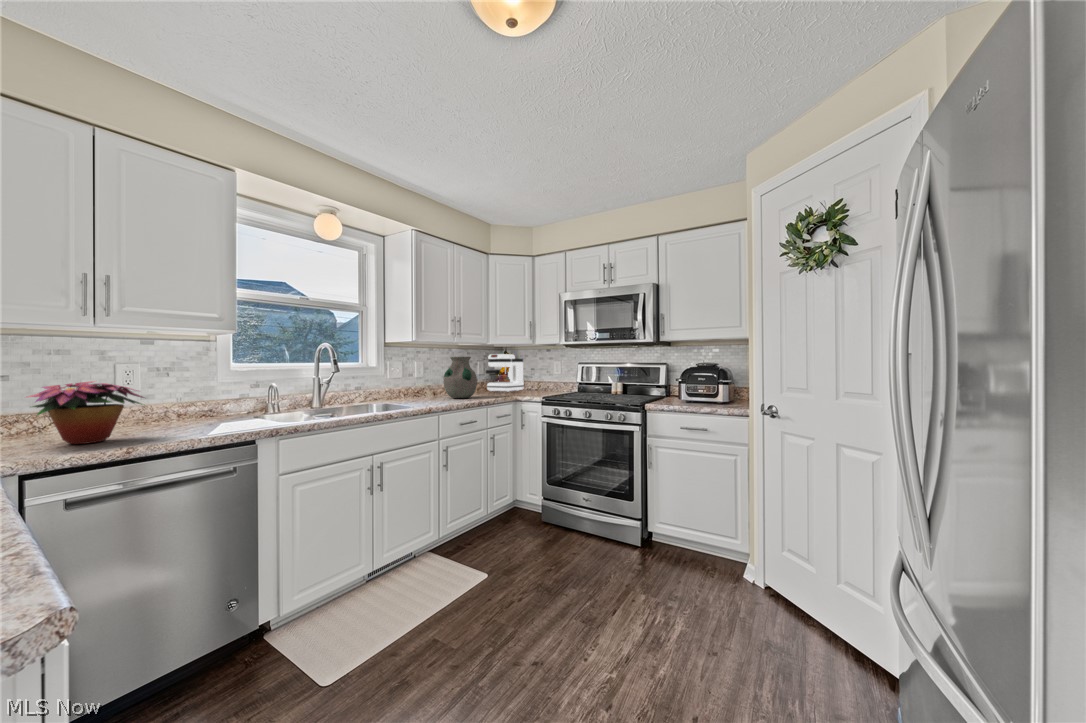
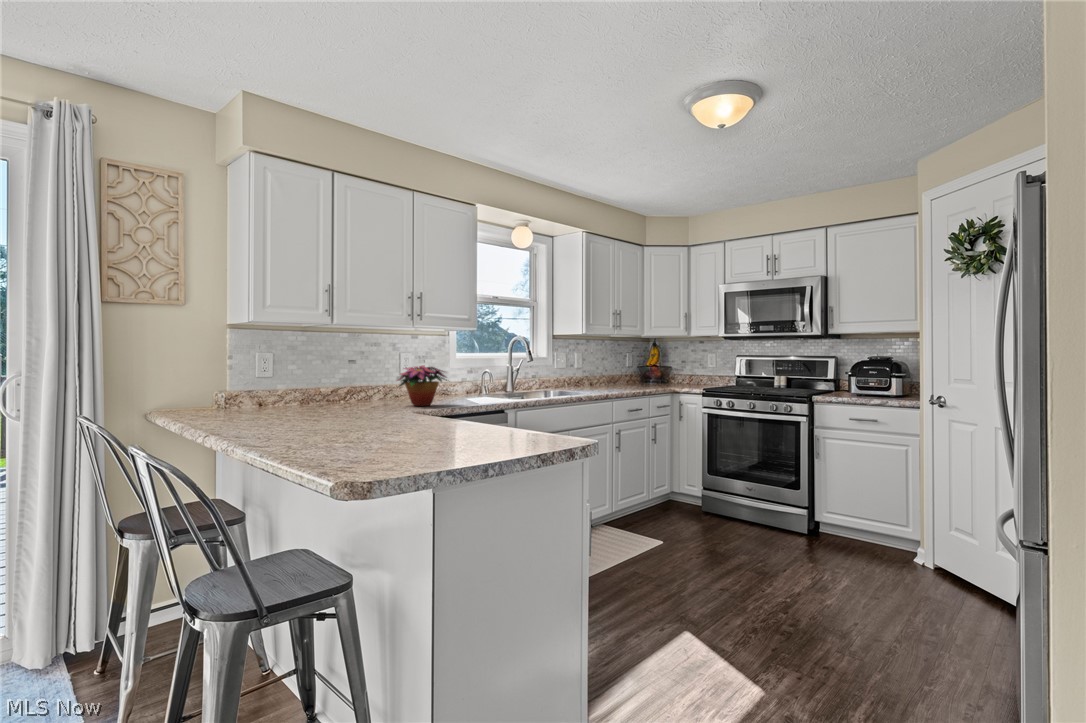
coffee maker: present [486,354,524,392] -> none [638,346,676,385]
vase: present [443,357,477,398] -> none [607,349,639,389]

